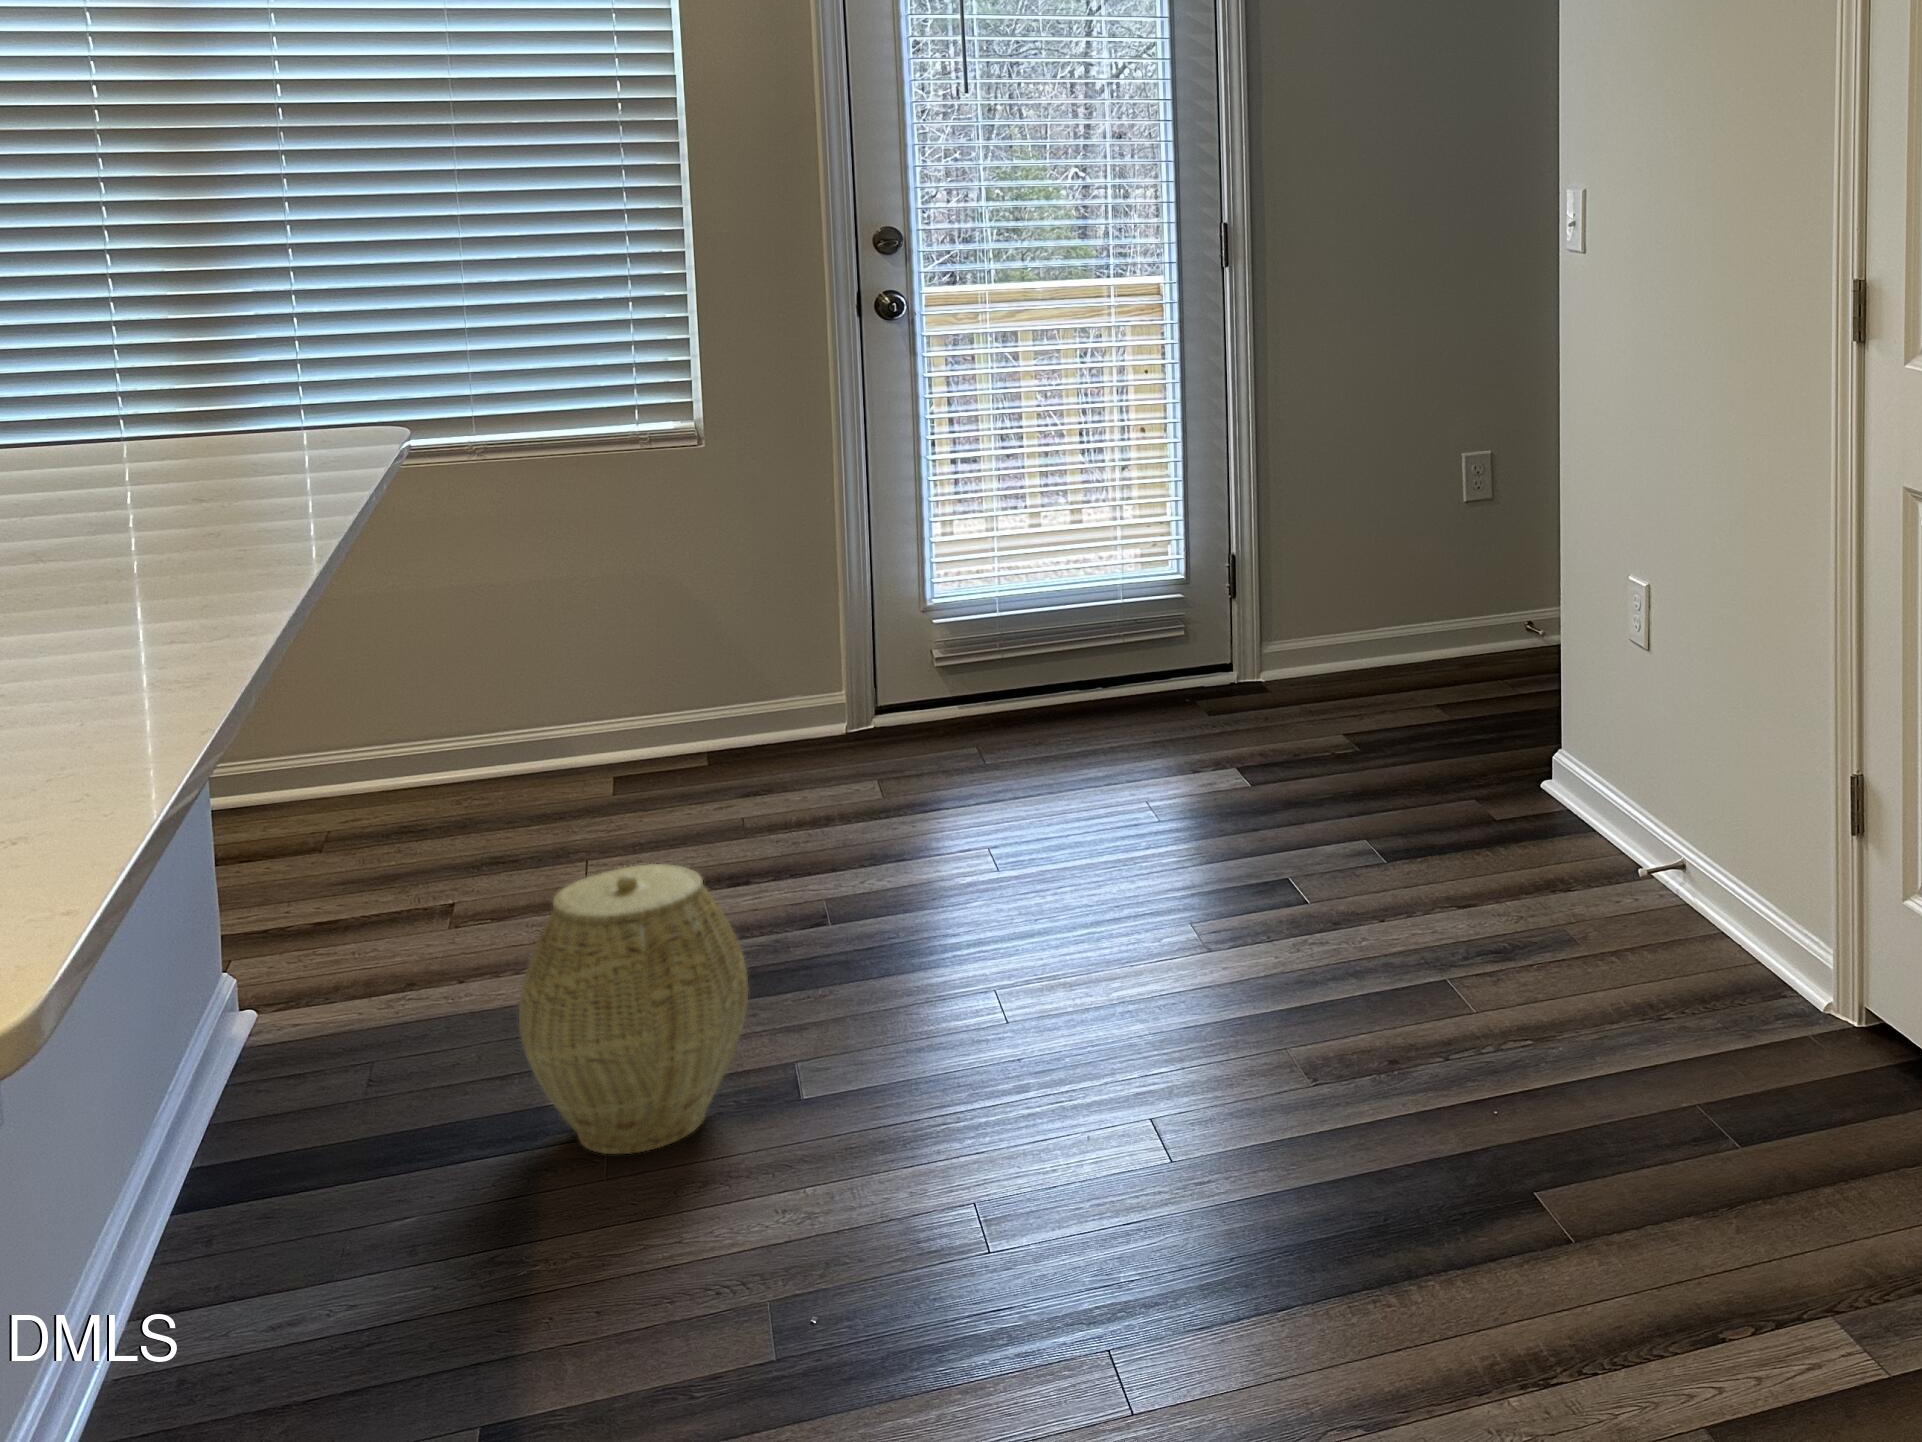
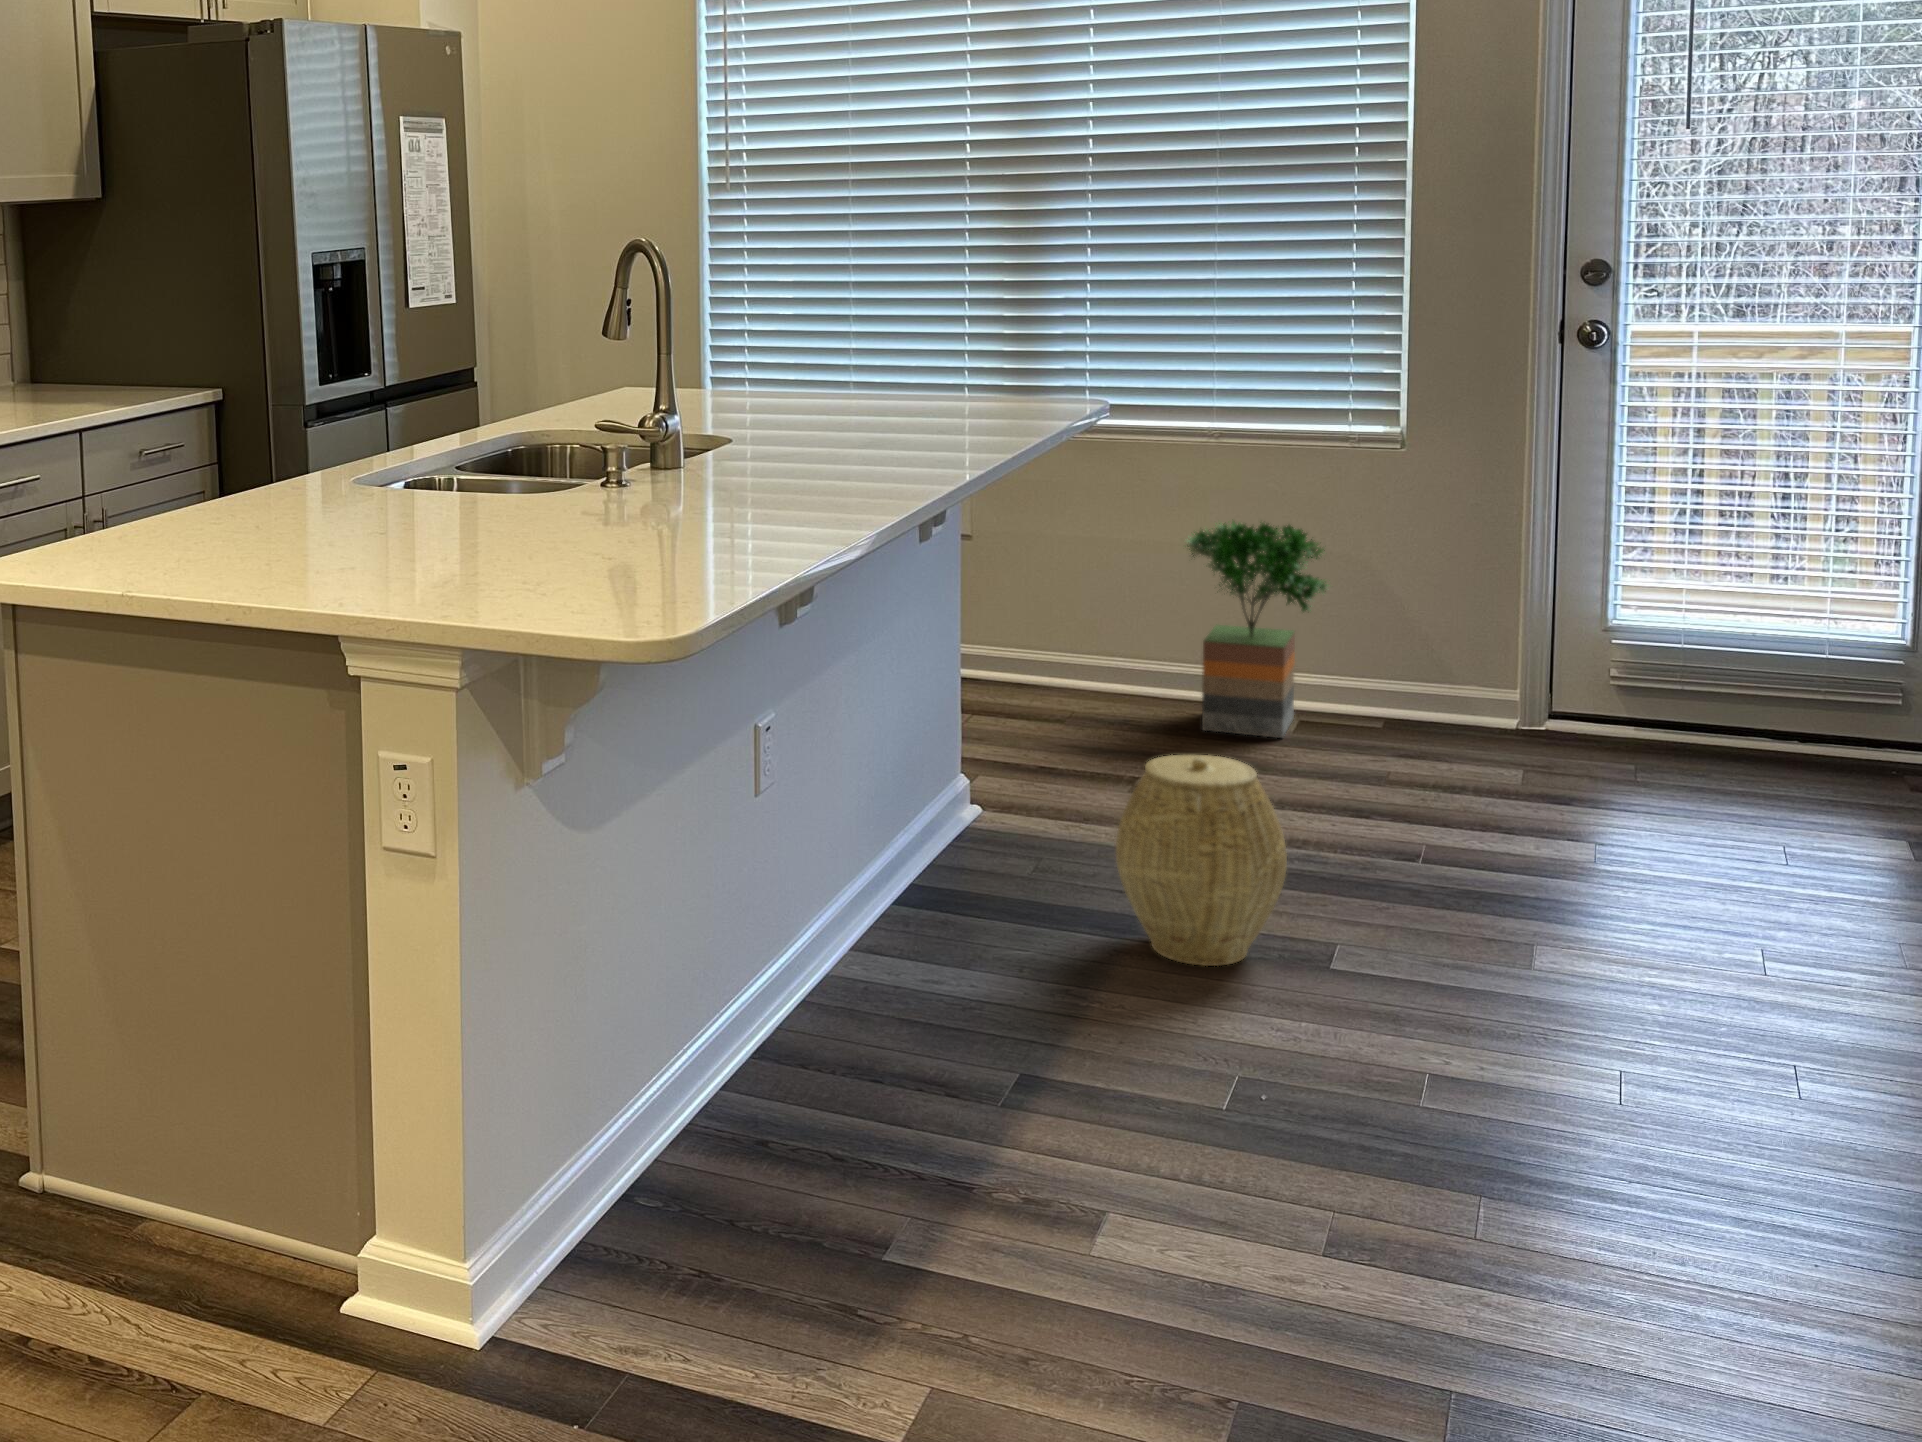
potted tree: none [456,547,650,820] -> present [1187,521,1328,738]

